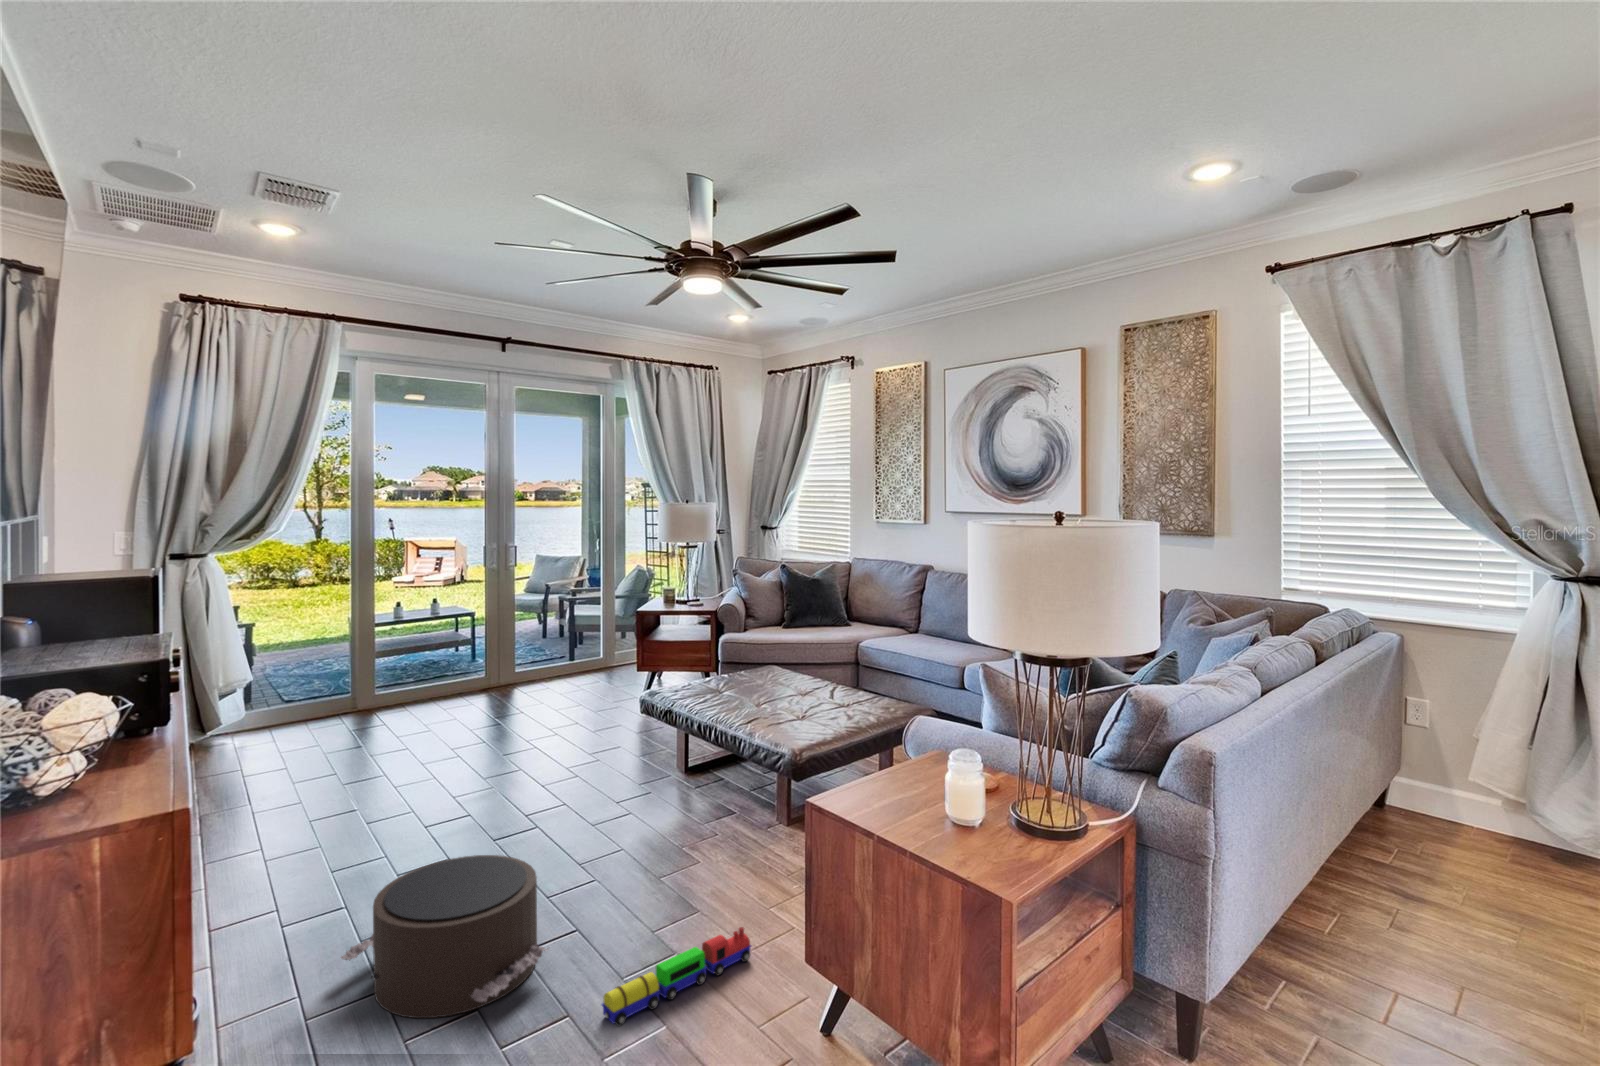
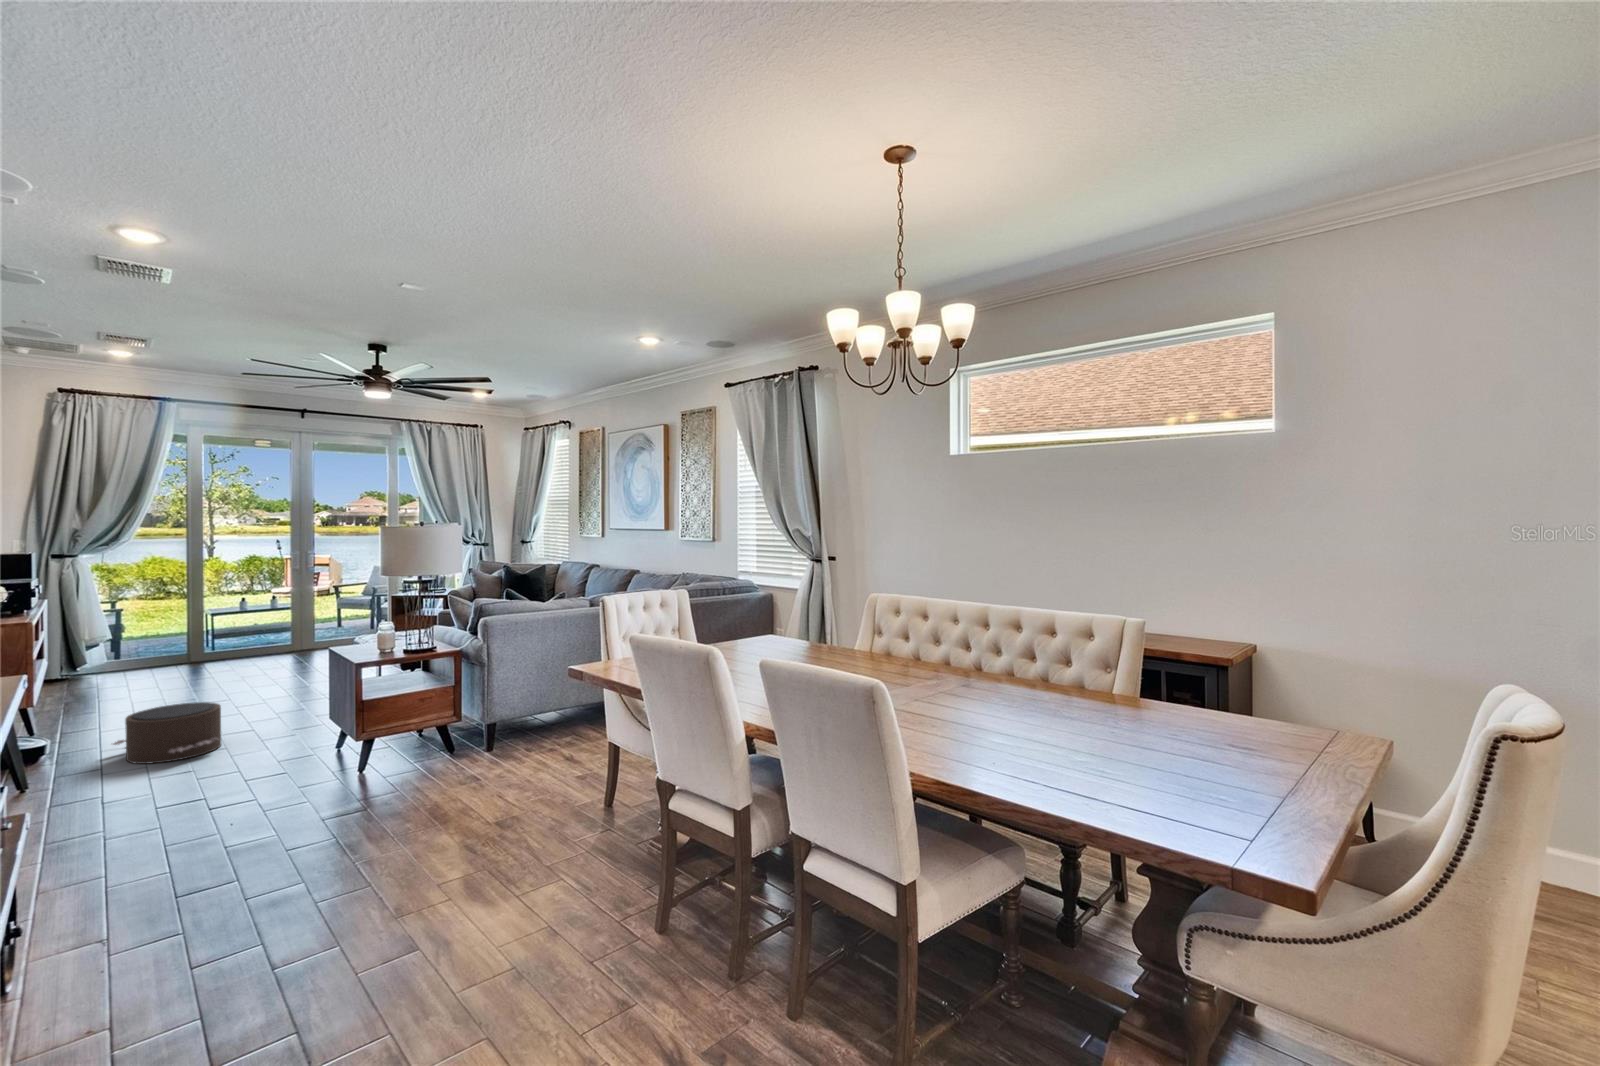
toy train: present [602,927,751,1026] -> none [234,731,330,763]

